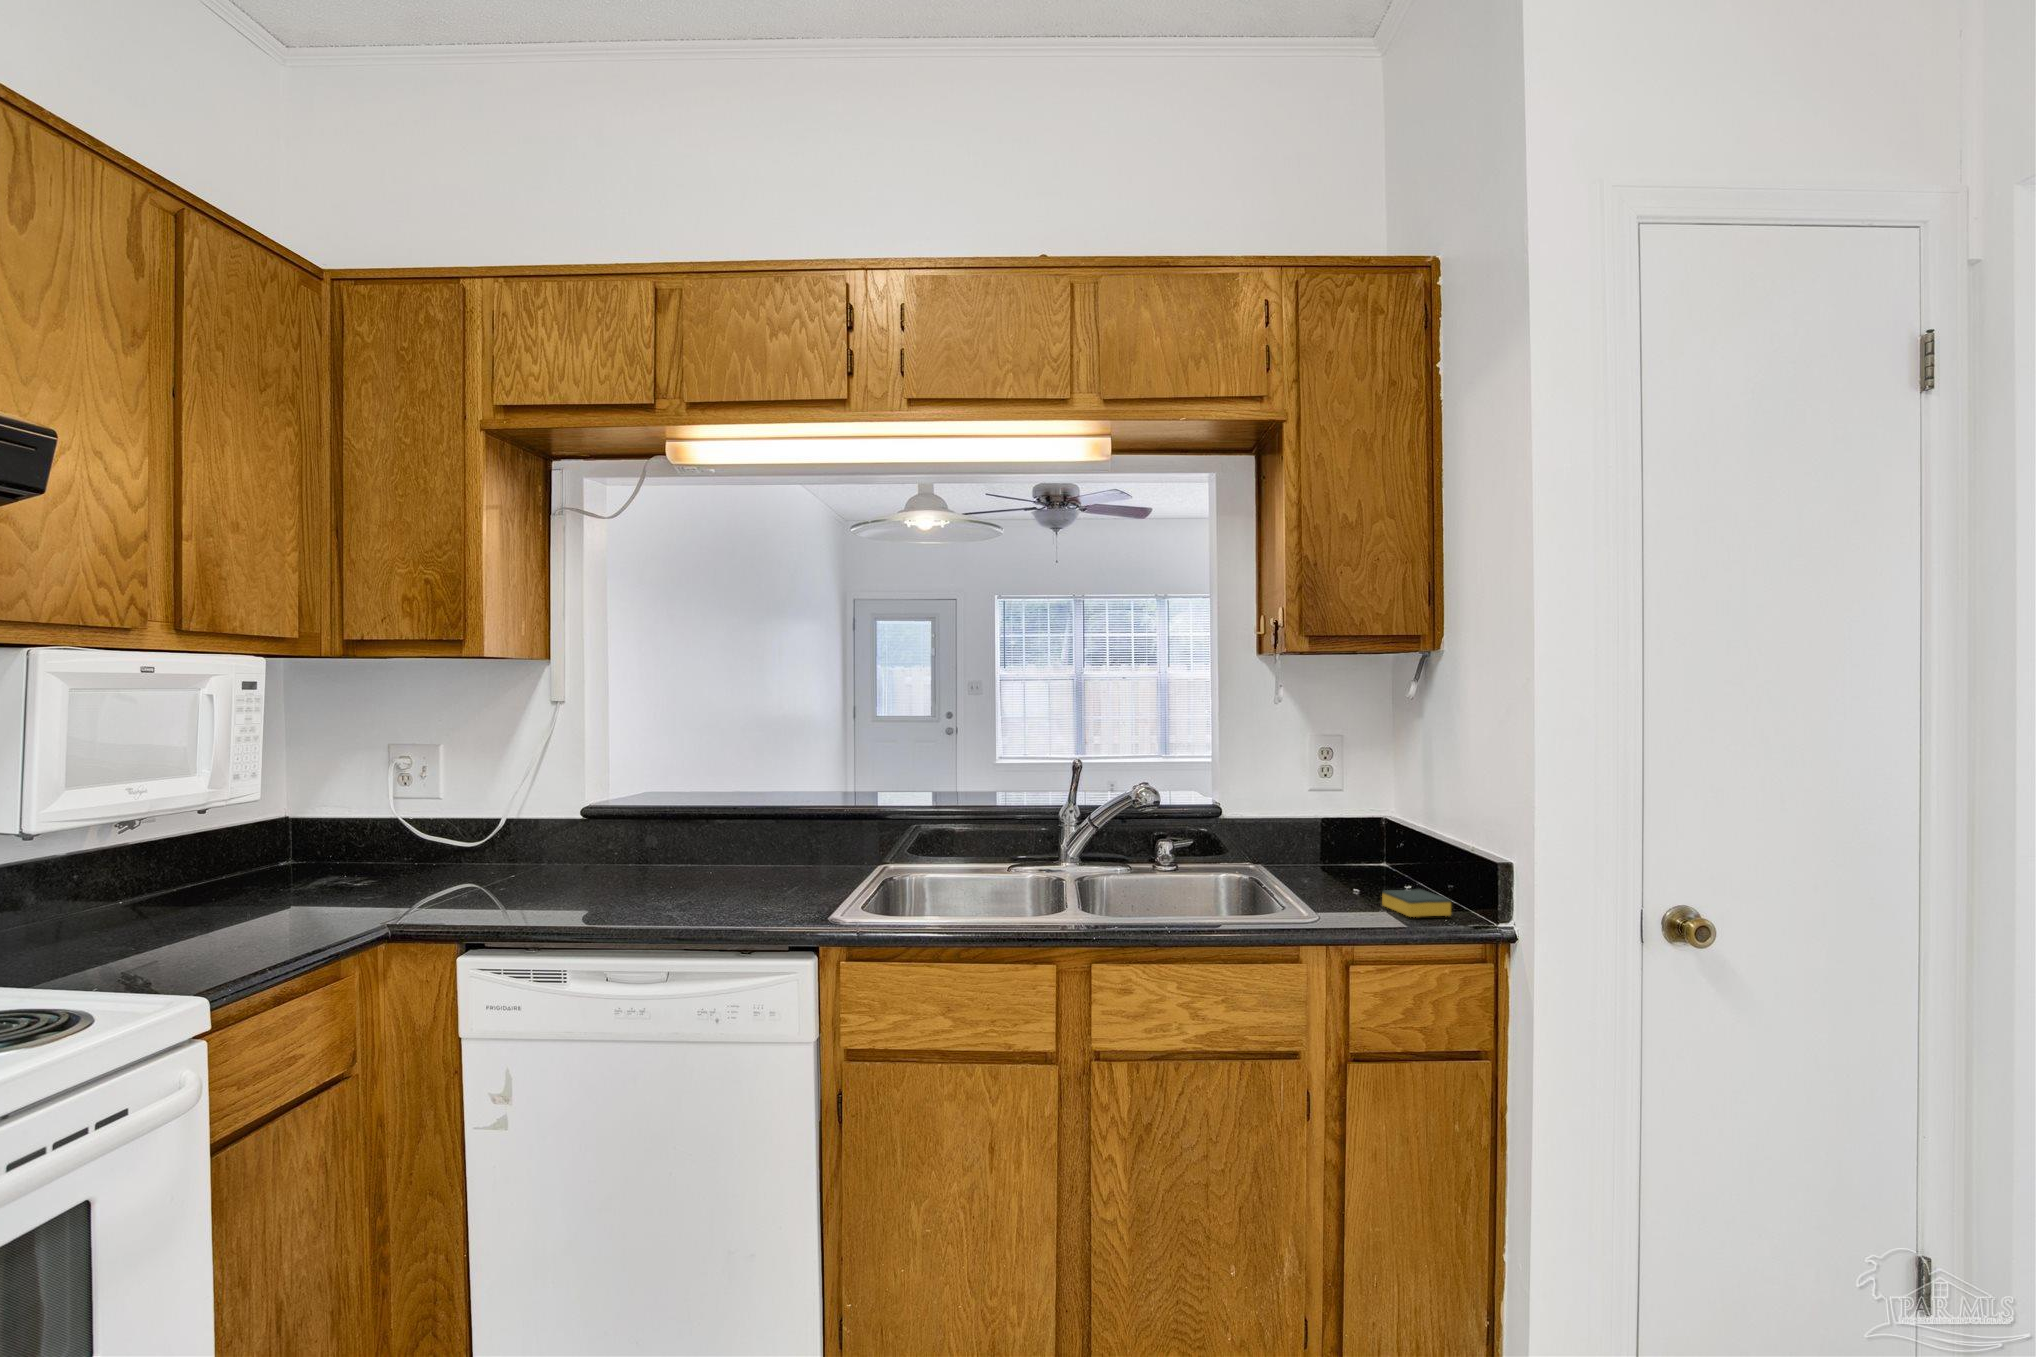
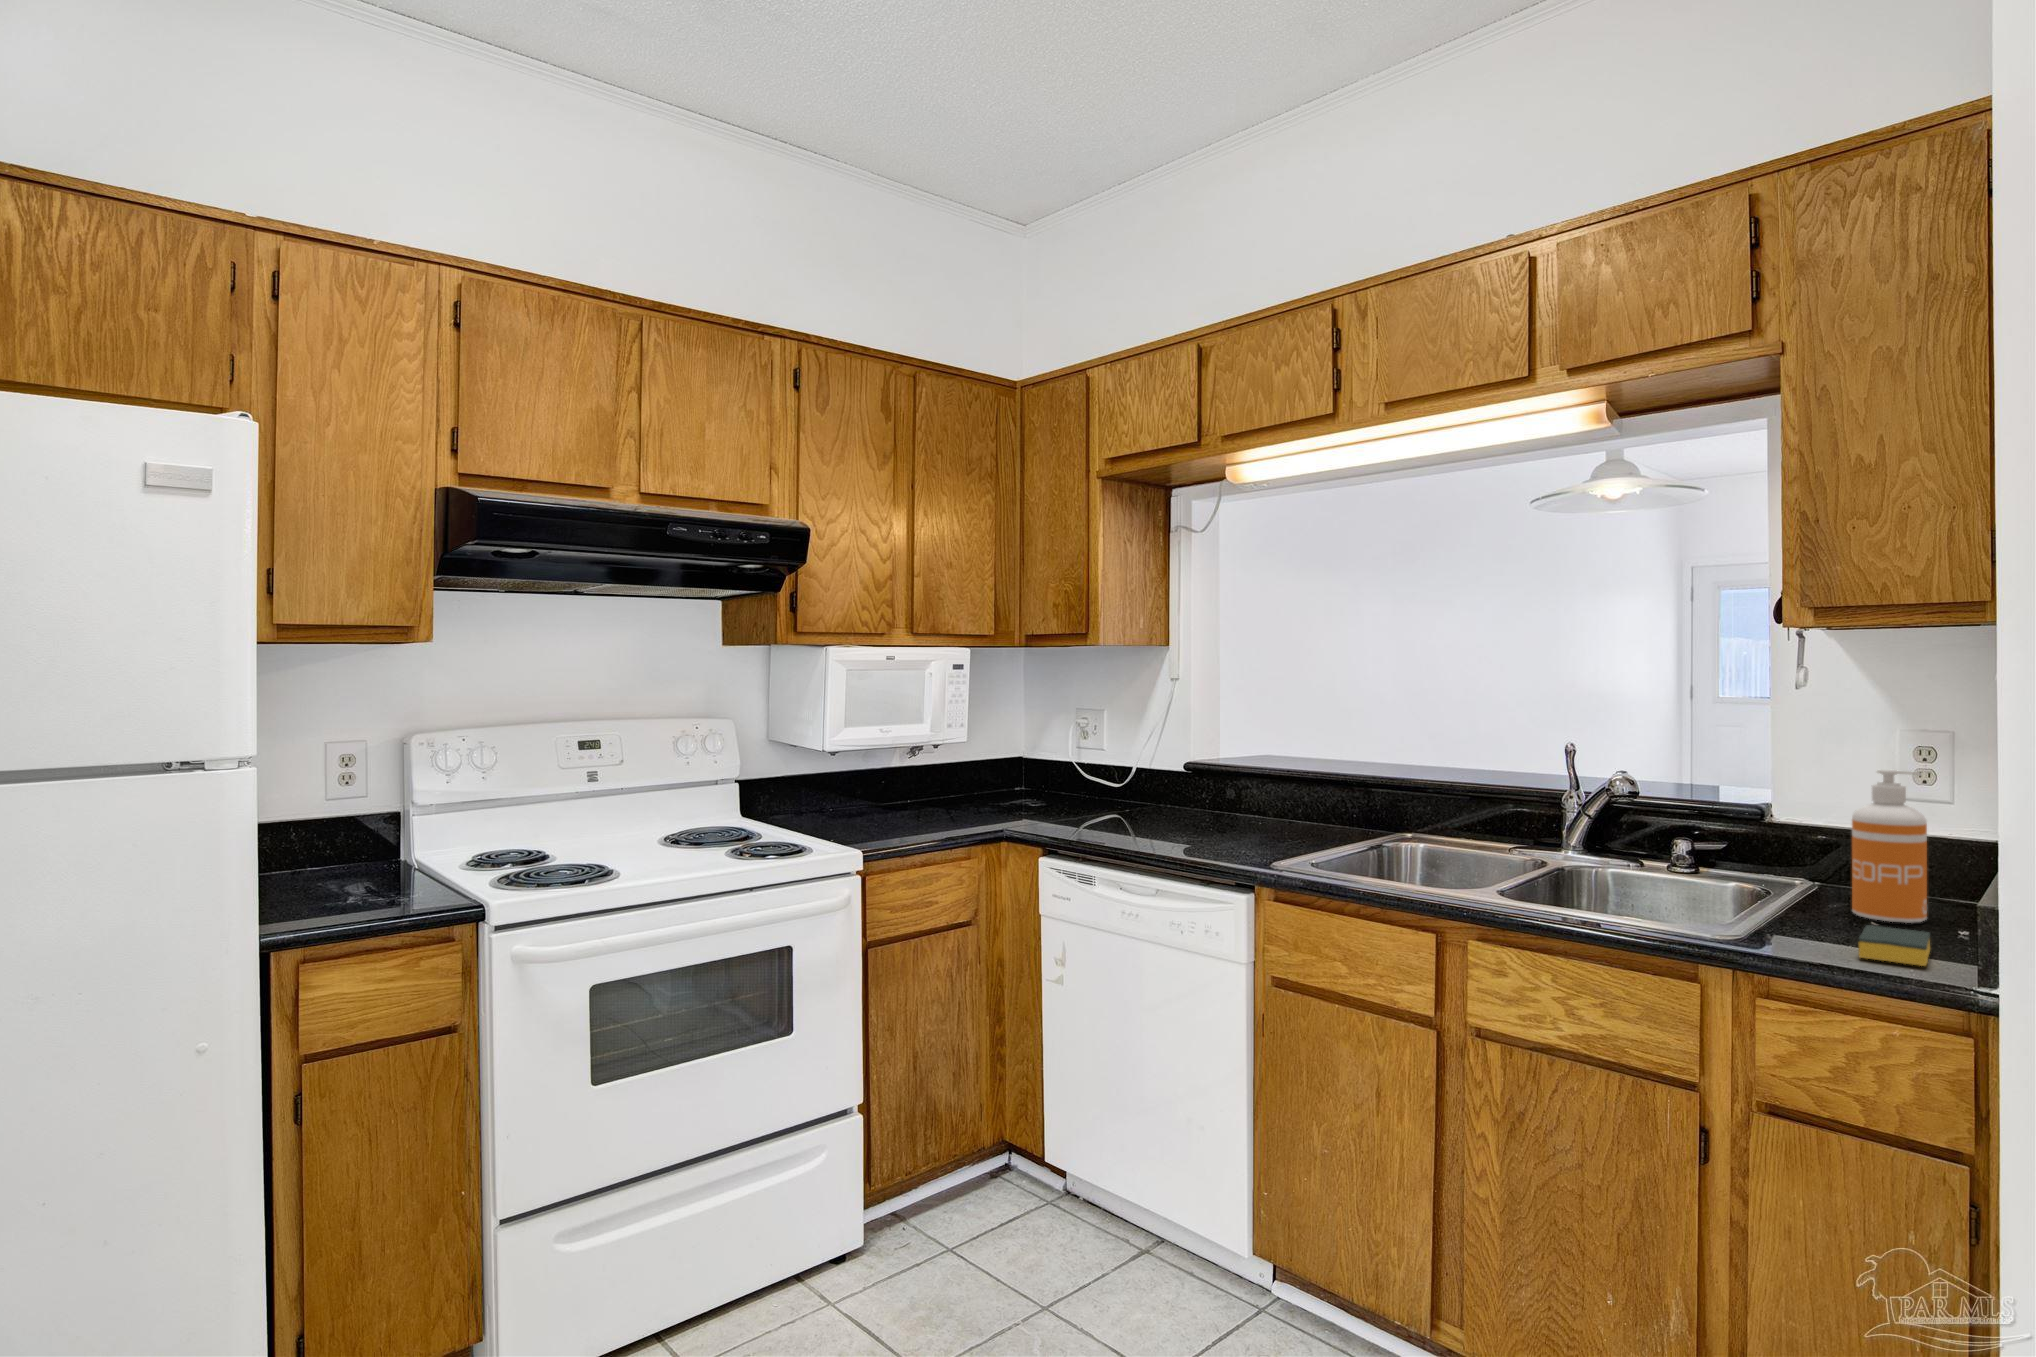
soap dispenser: none [1320,764,1372,887] -> present [1852,769,1927,923]

